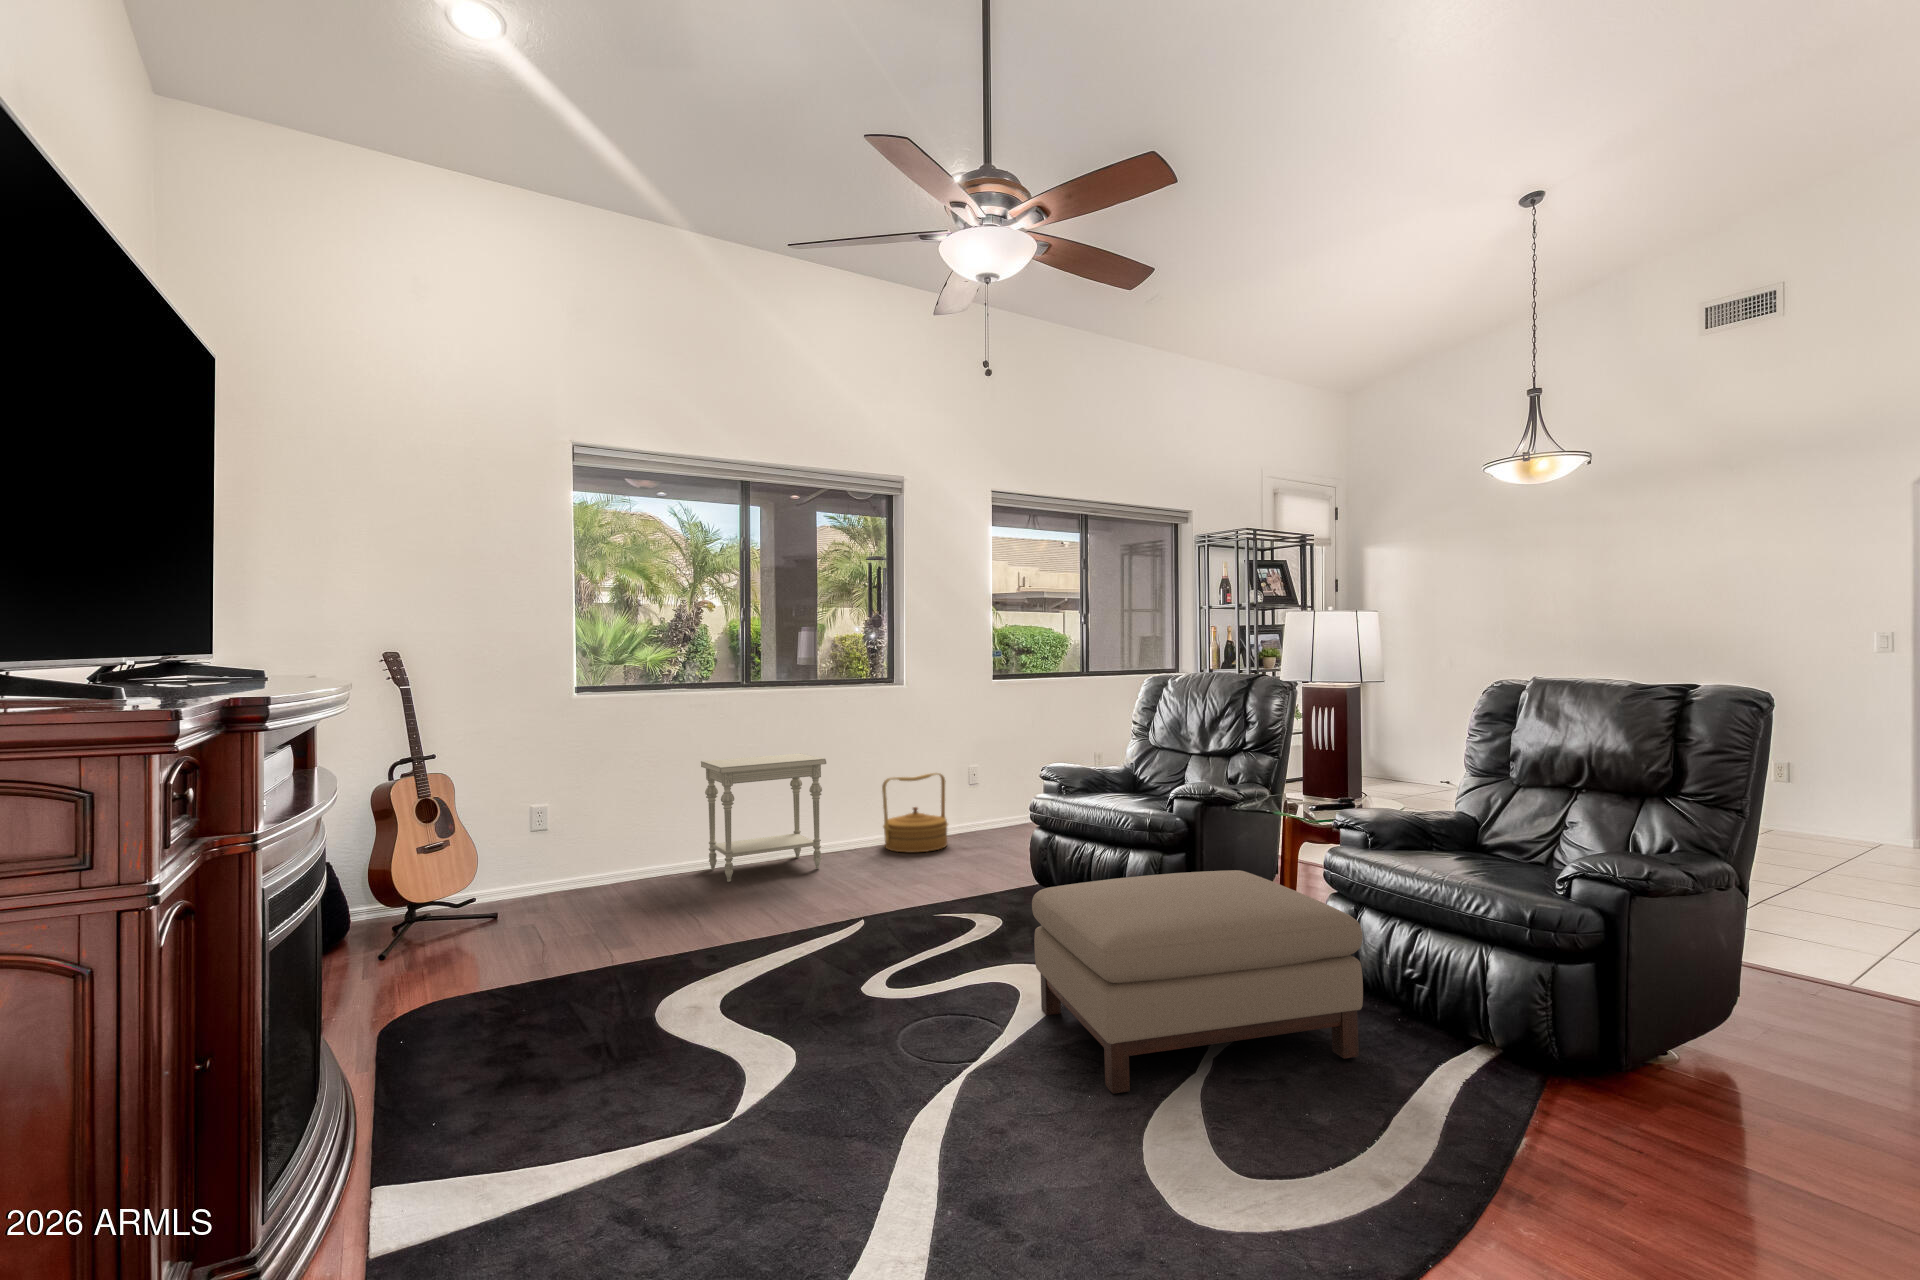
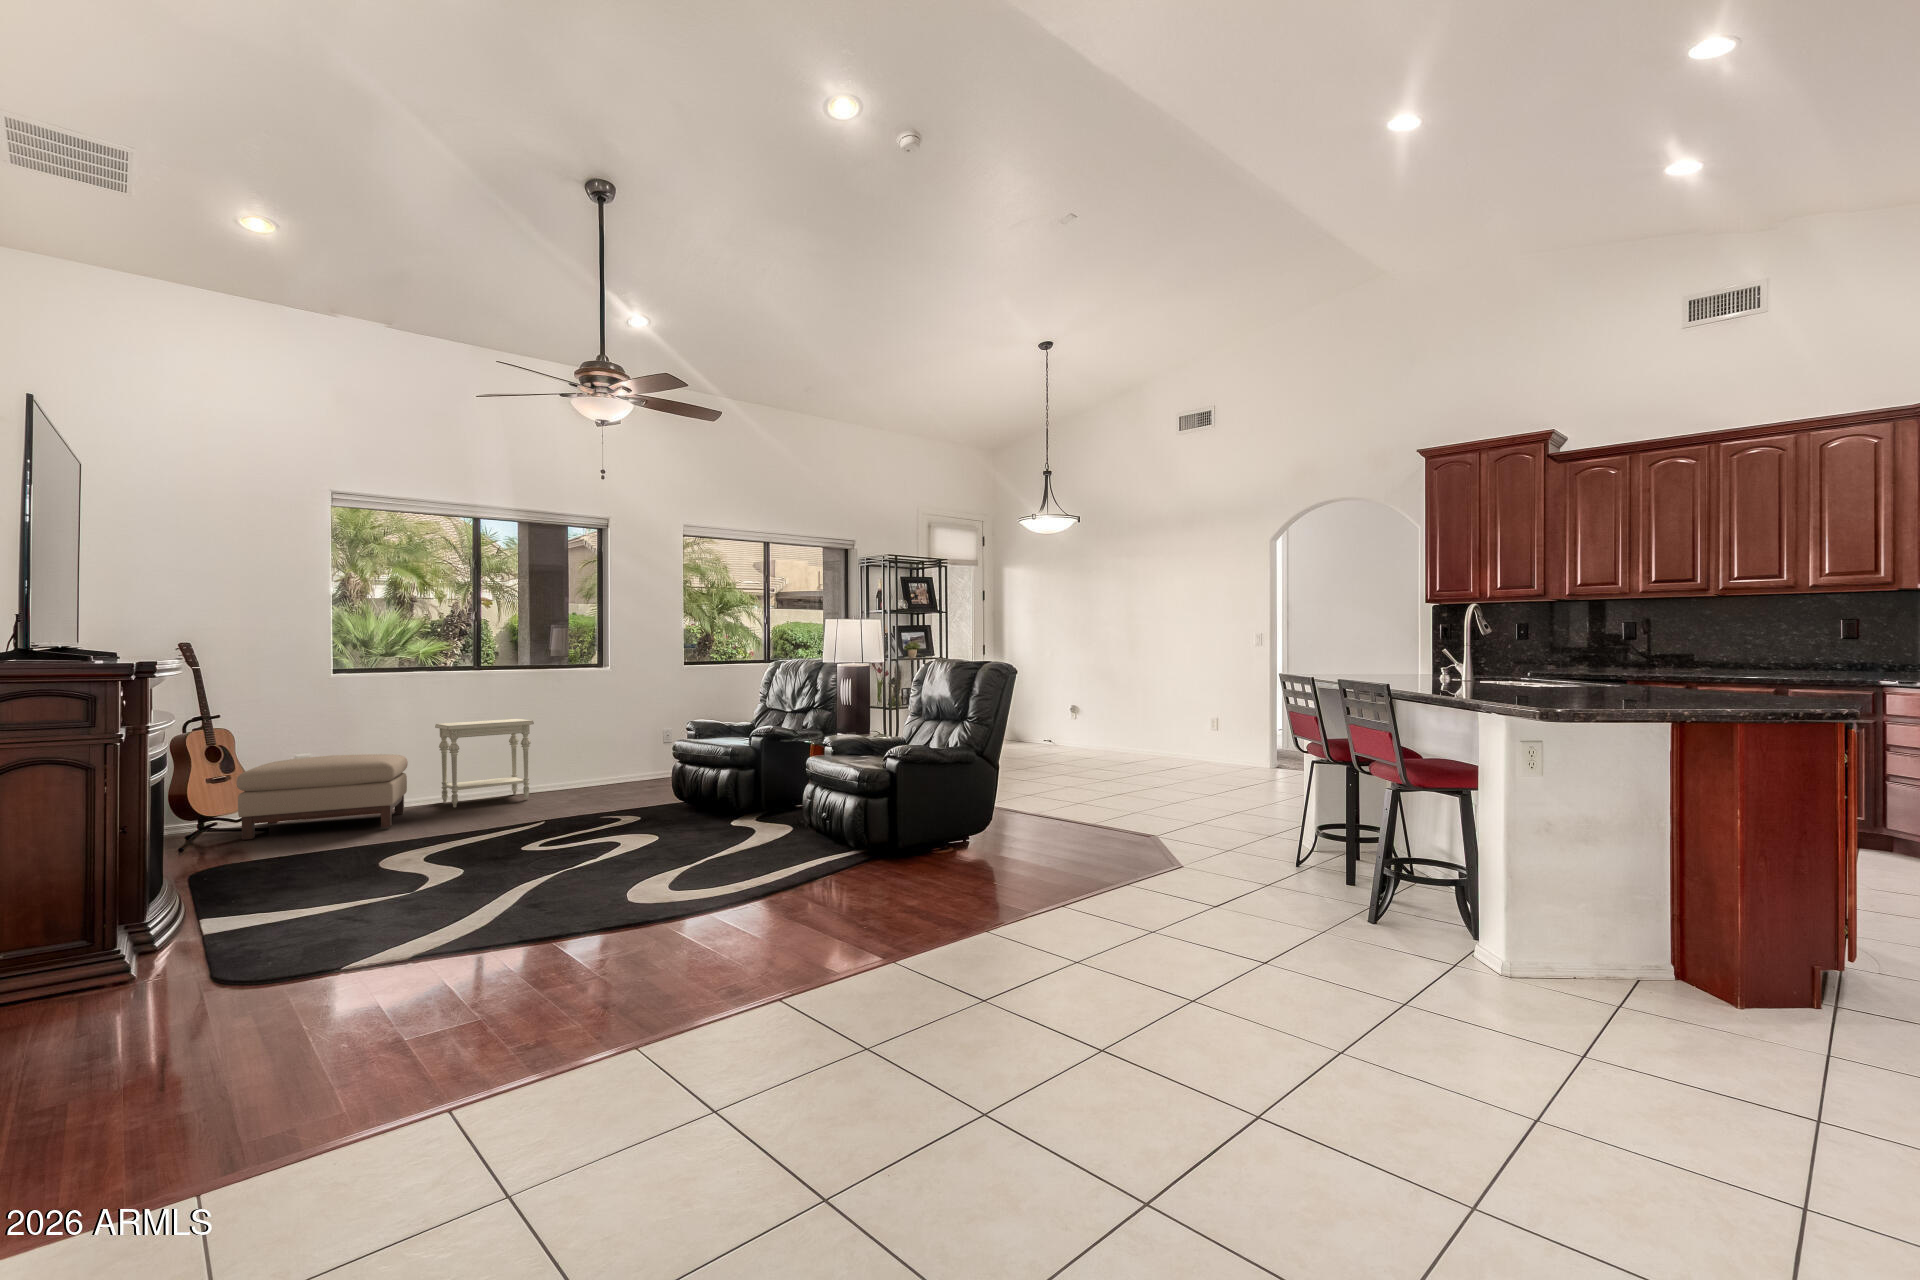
woven basket: present [882,773,948,852] -> none [583,733,635,789]
ottoman: present [1032,870,1363,1094] -> present [236,754,408,840]

